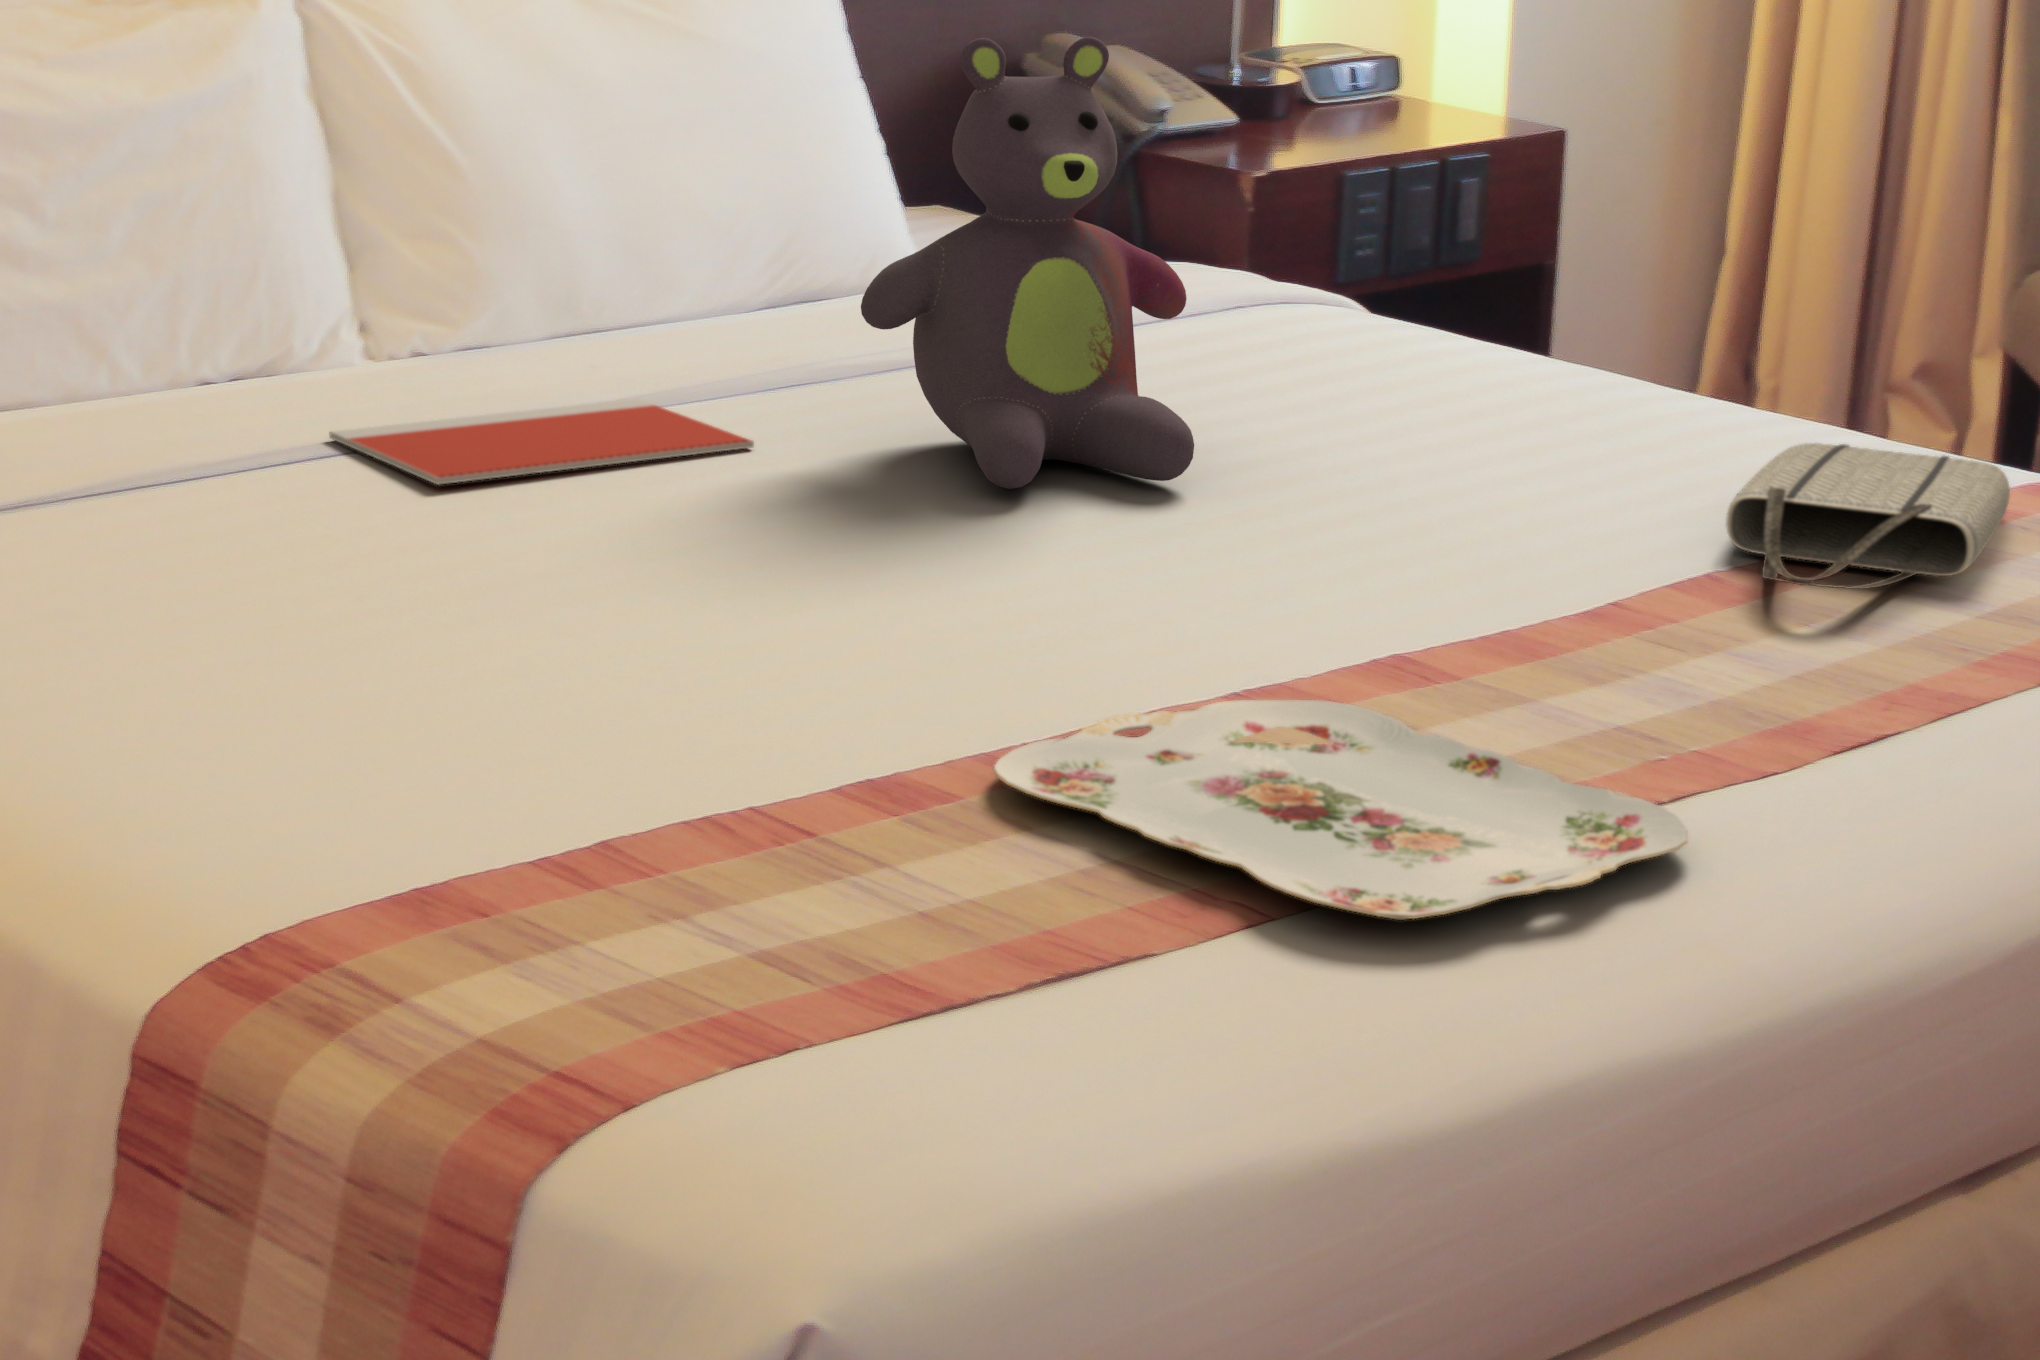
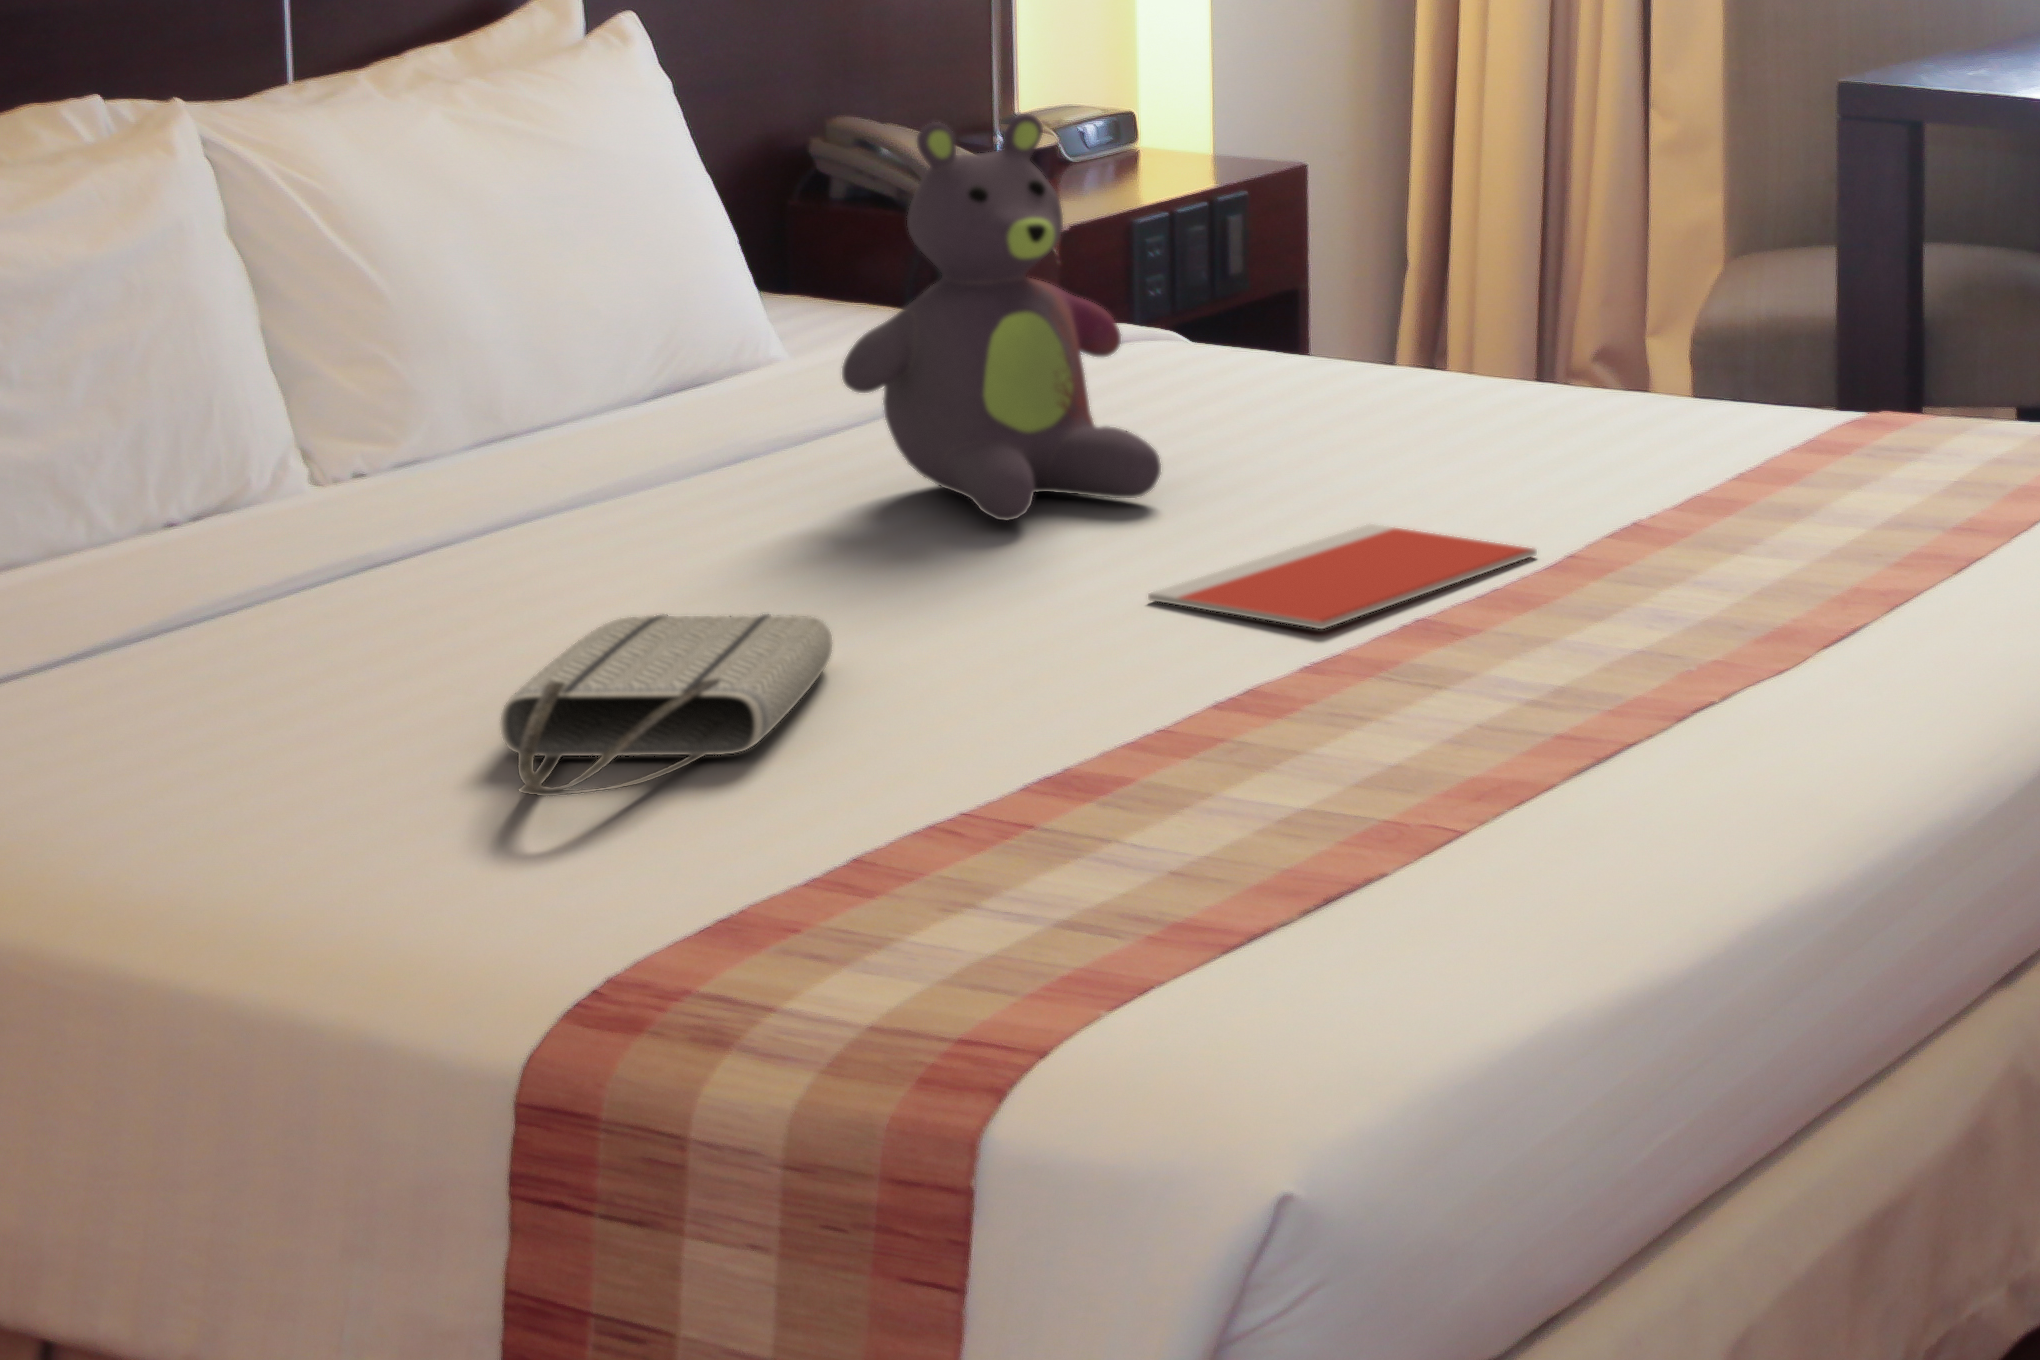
notebook: present [329,399,754,484] -> present [1148,524,1537,629]
tote bag: present [1726,443,2010,589] -> present [501,614,832,796]
serving tray: present [993,700,1688,920] -> none [1164,654,1746,809]

